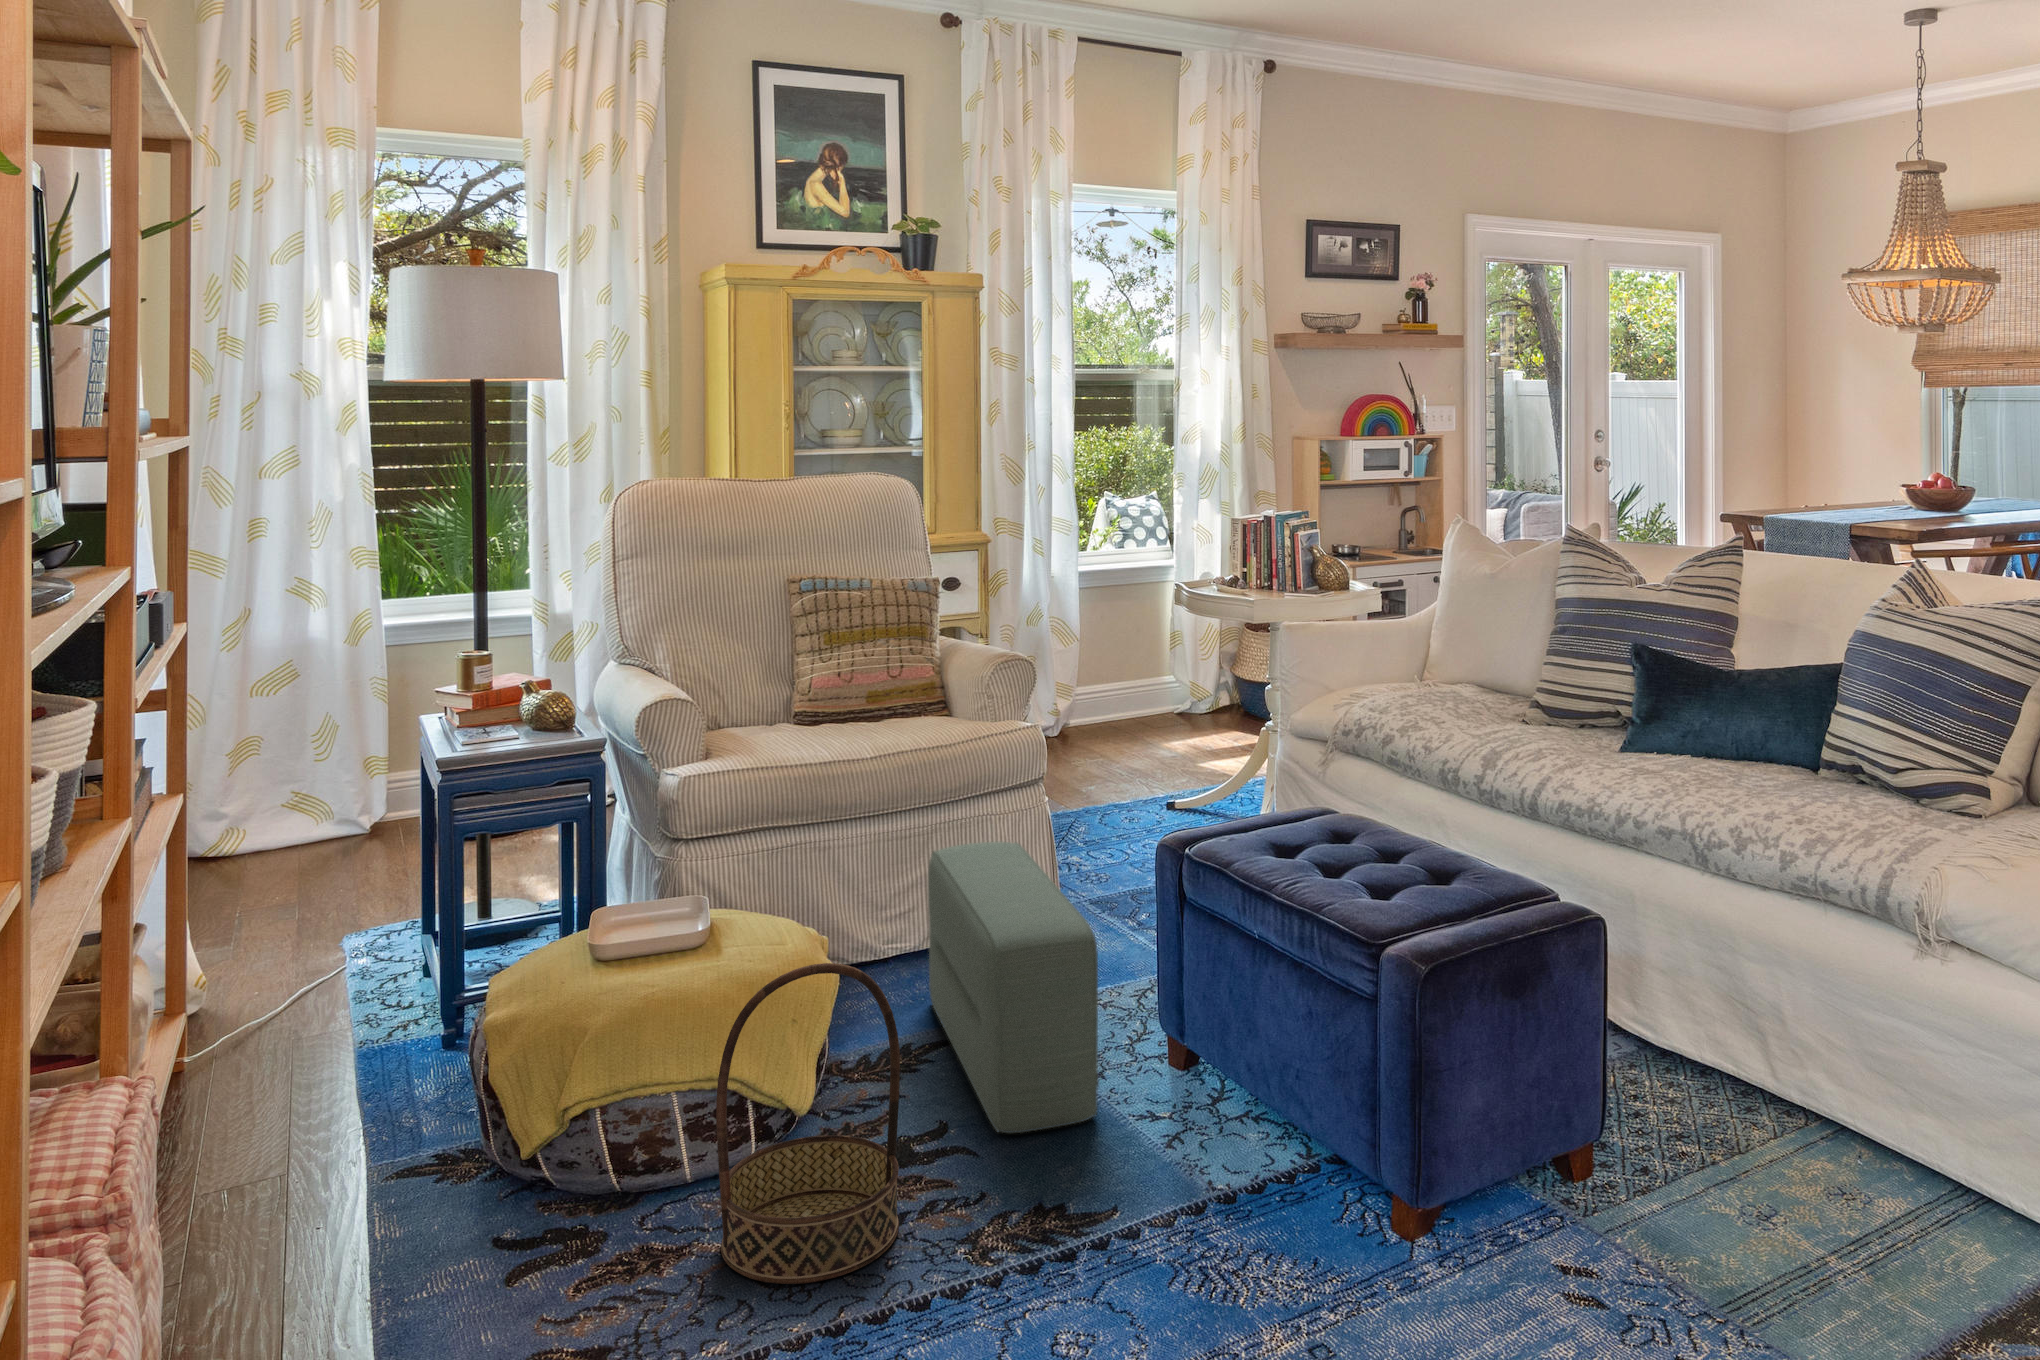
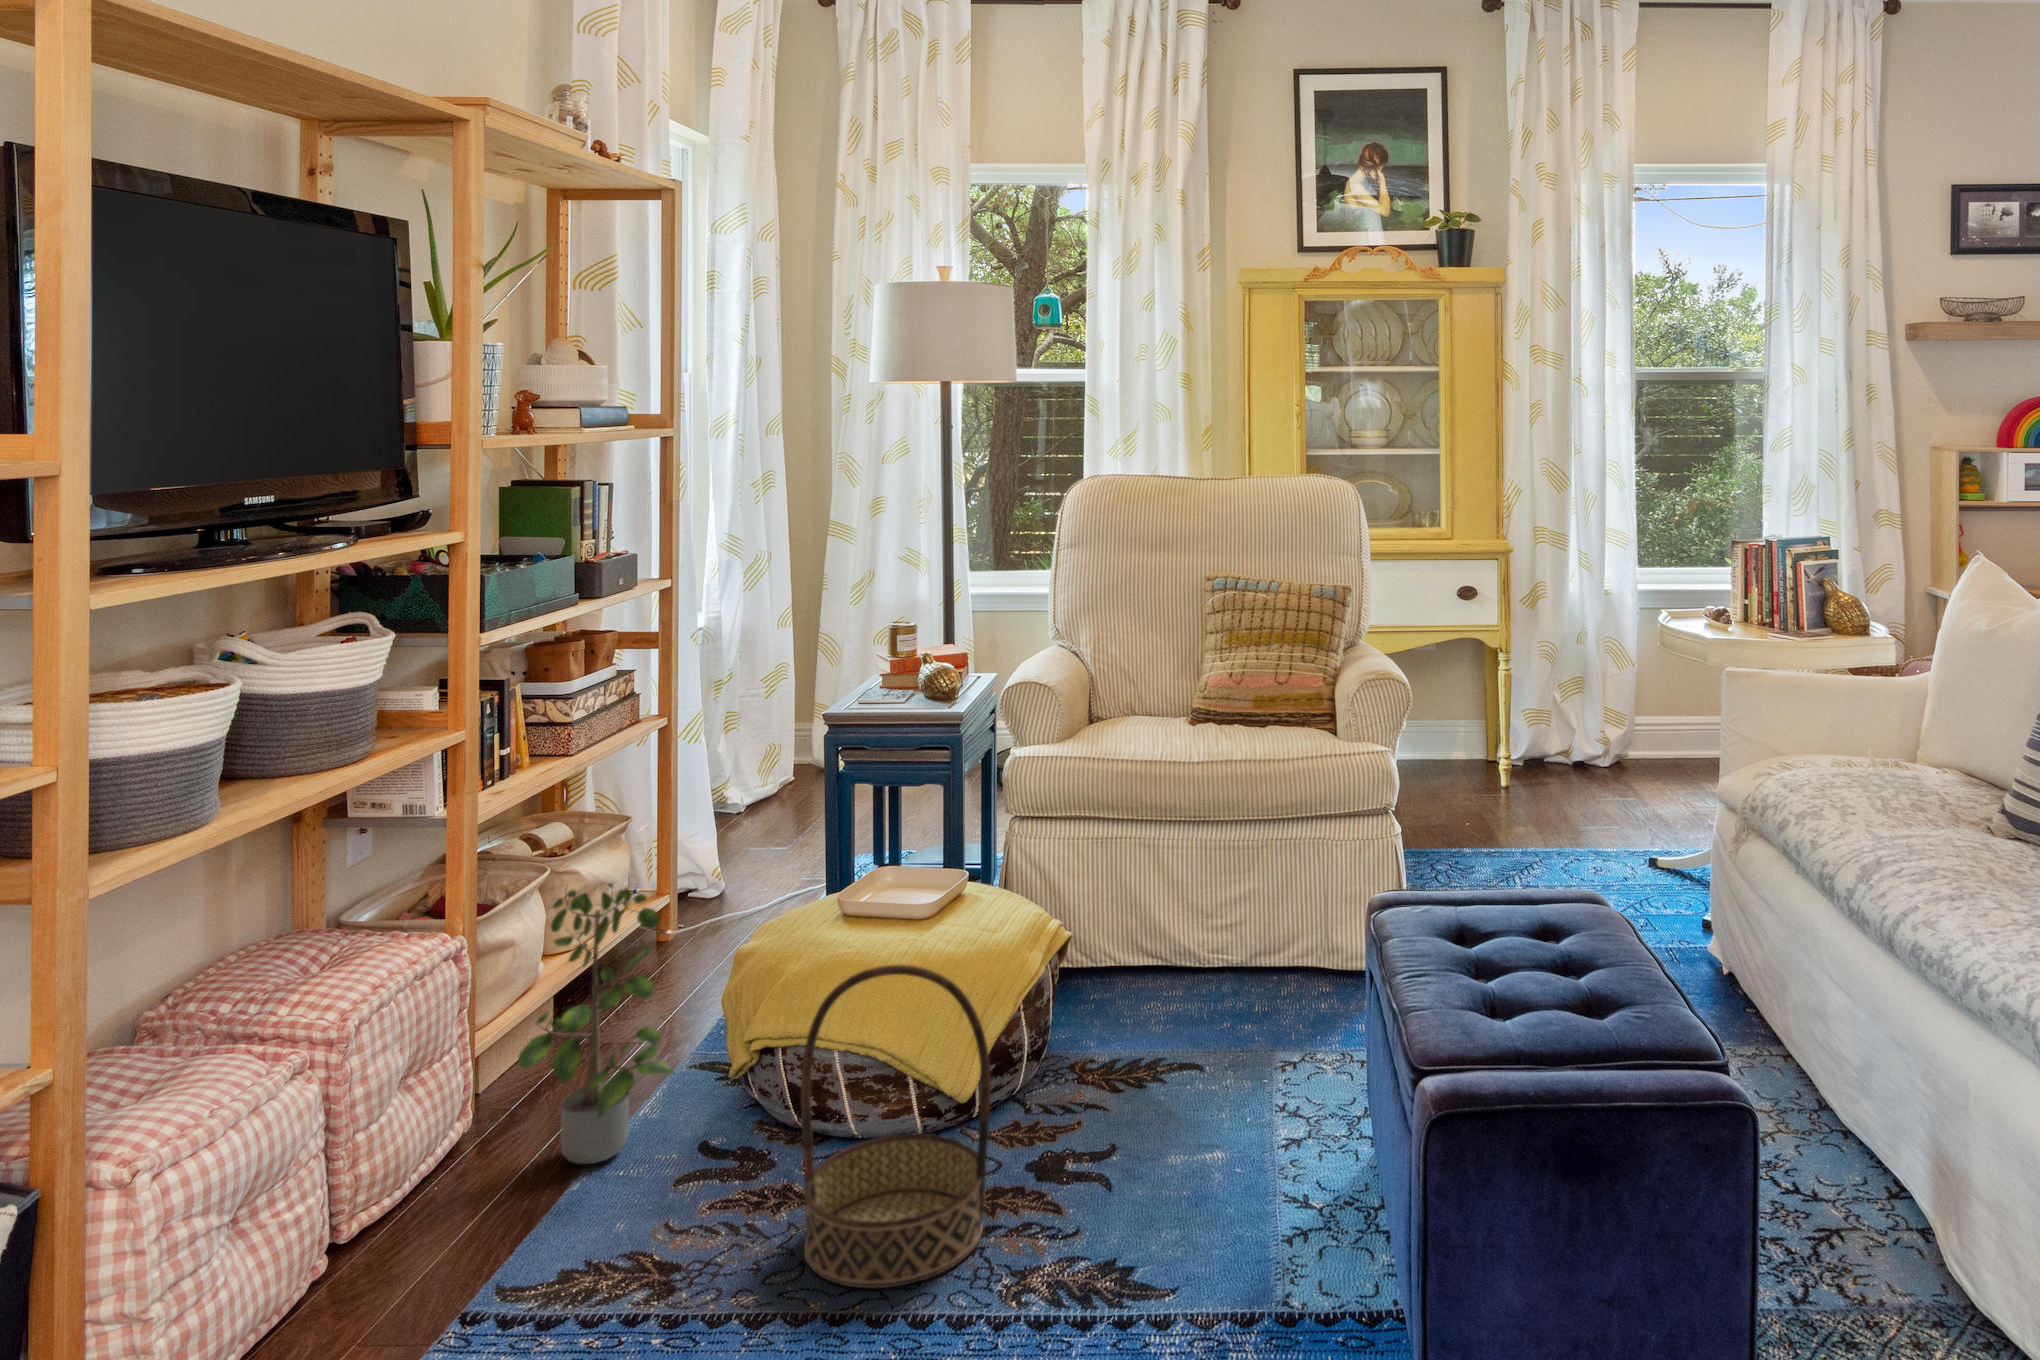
pouf: present [928,842,1098,1133] -> none [1144,862,1316,1192]
potted plant: none [299,946,509,1275] -> present [518,883,673,1164]

